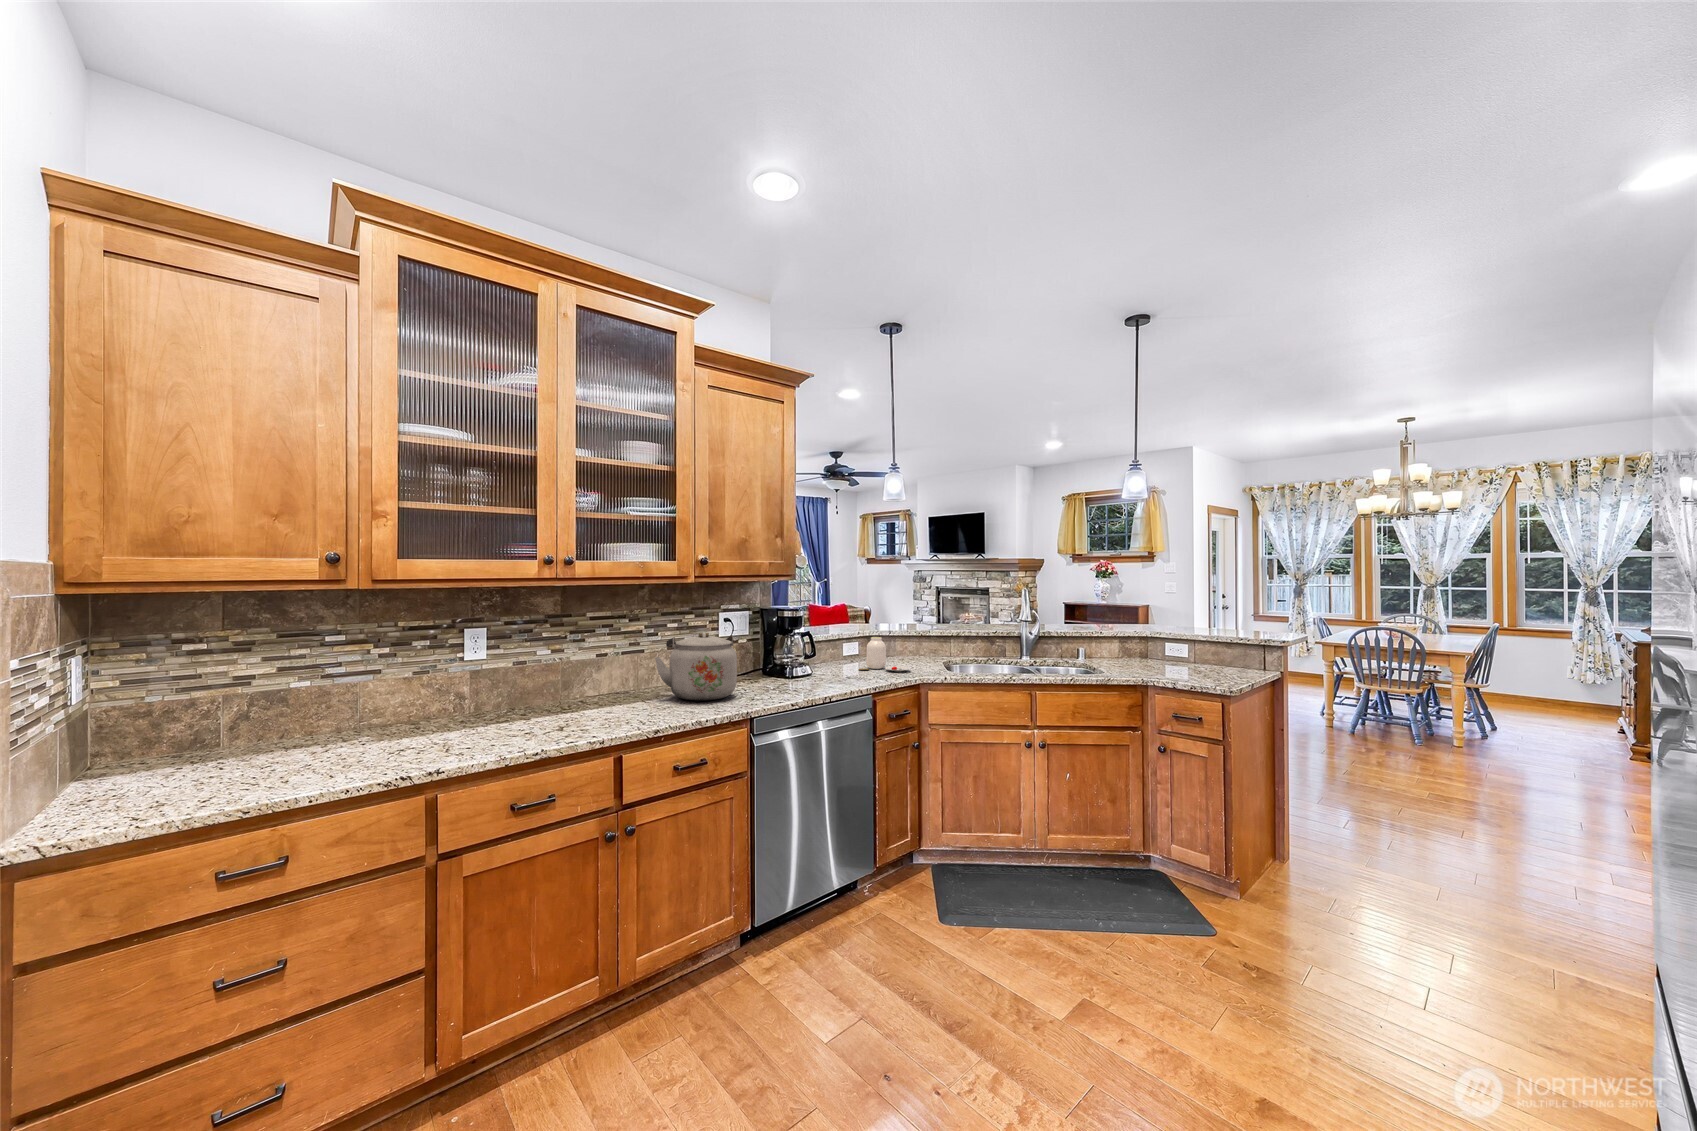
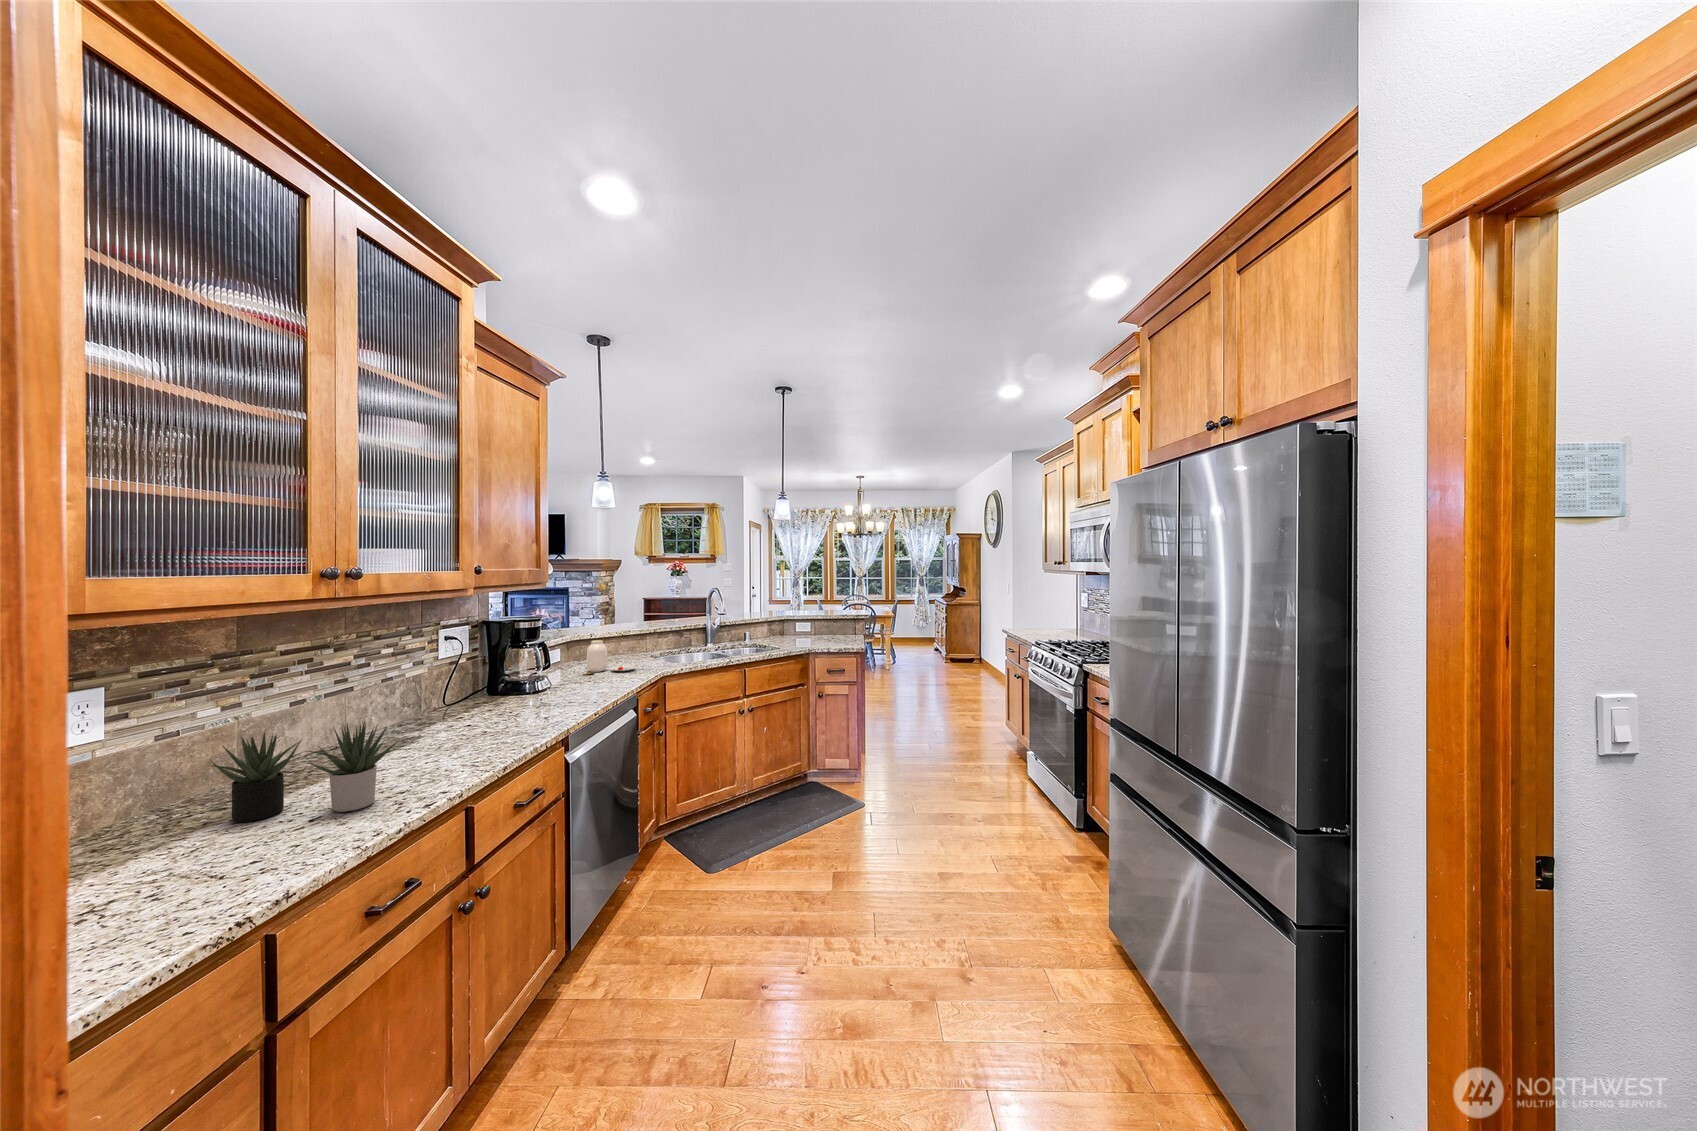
kettle: present [655,632,737,700] -> none [402,653,512,737]
succulent plant: none [509,665,600,730] -> present [207,721,398,822]

